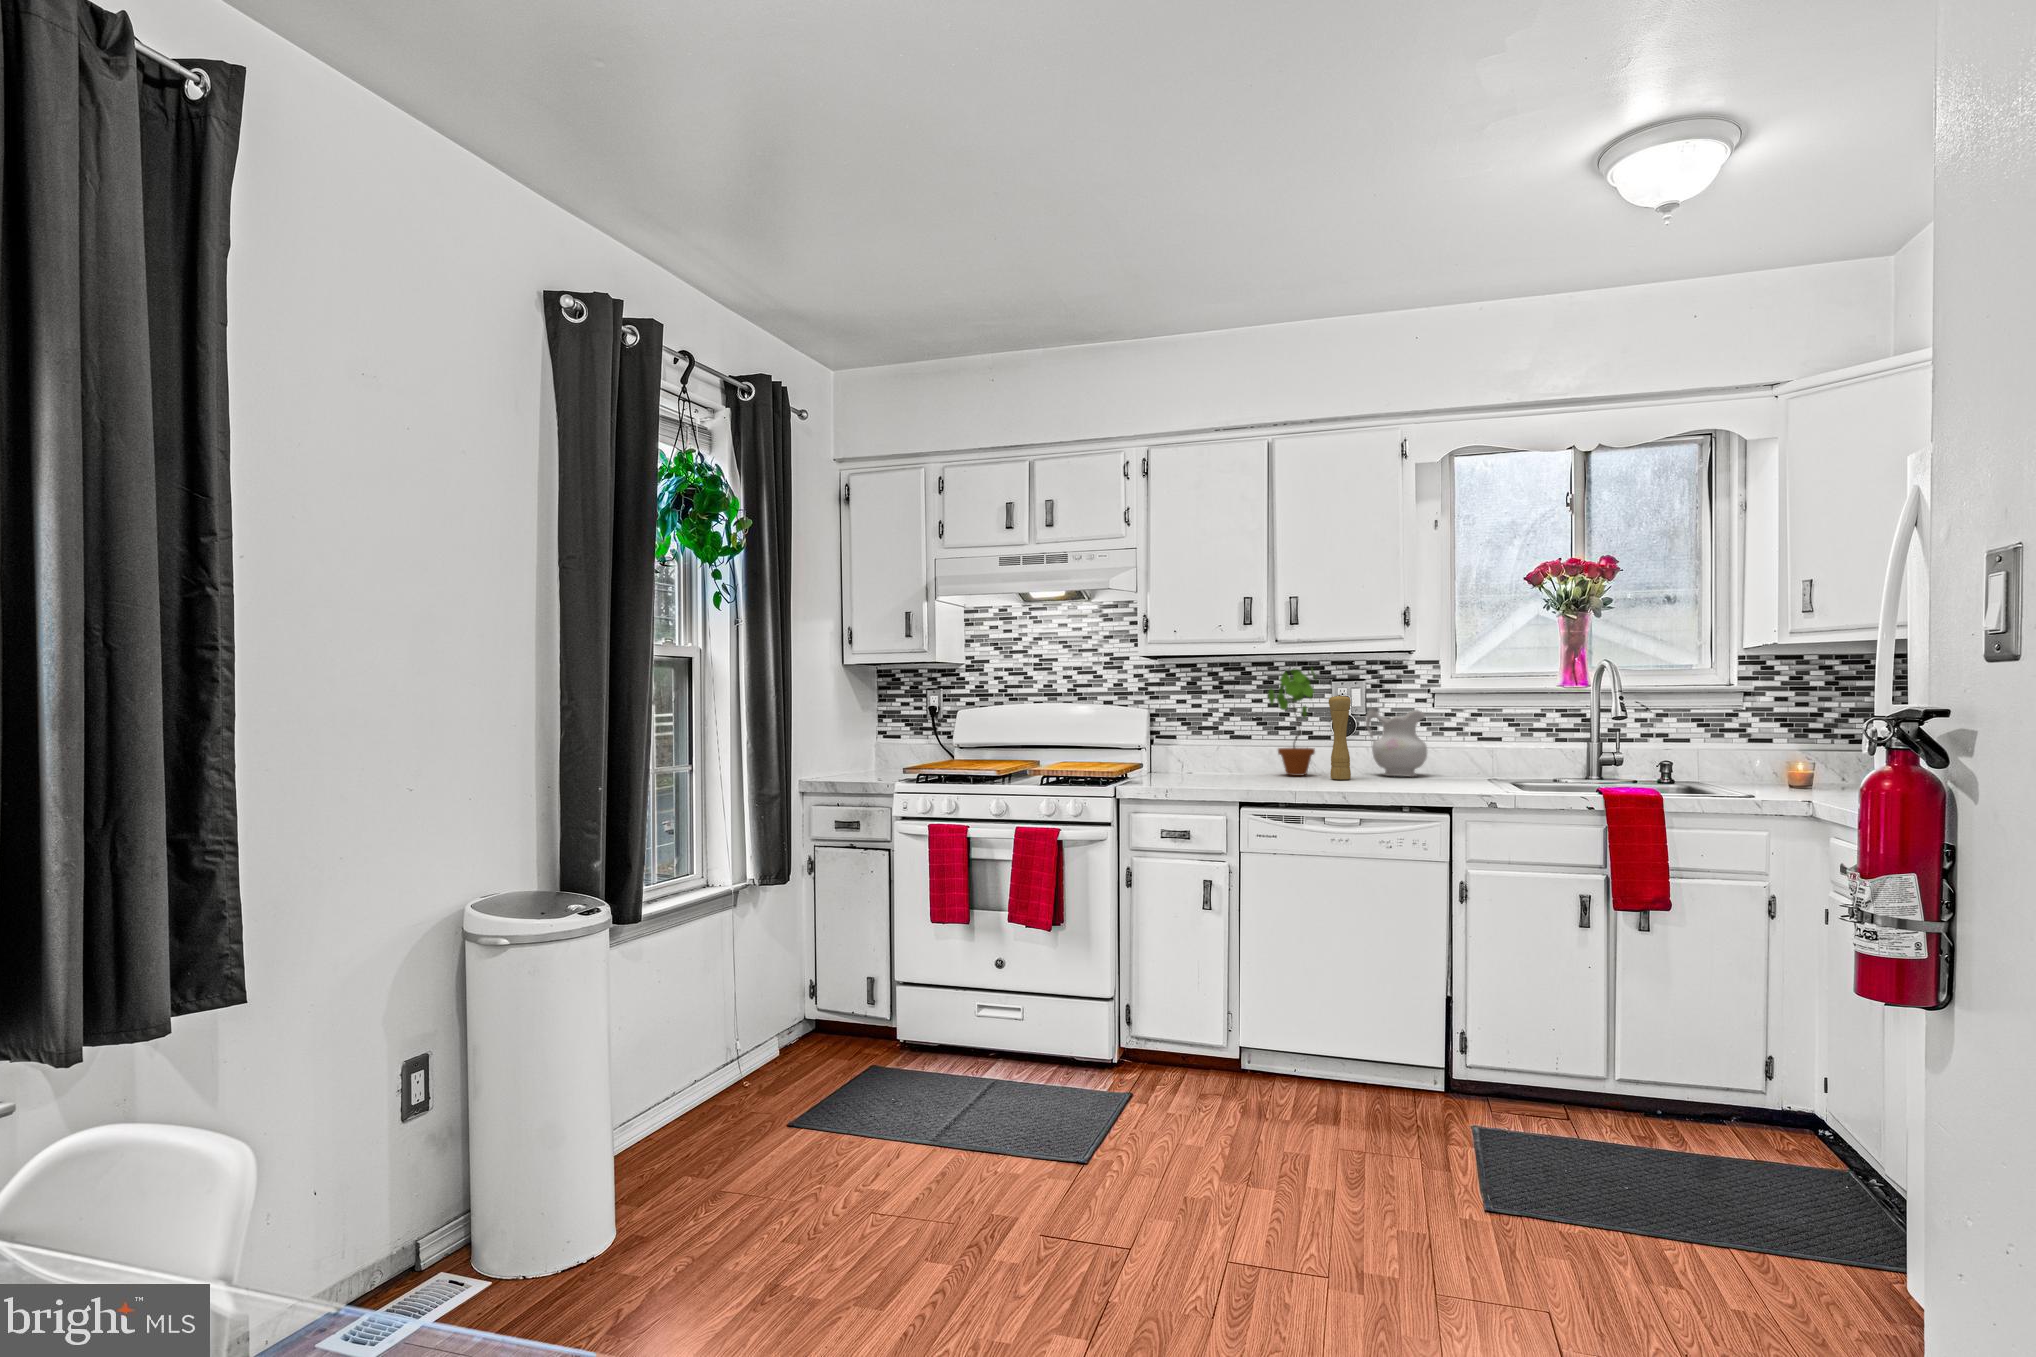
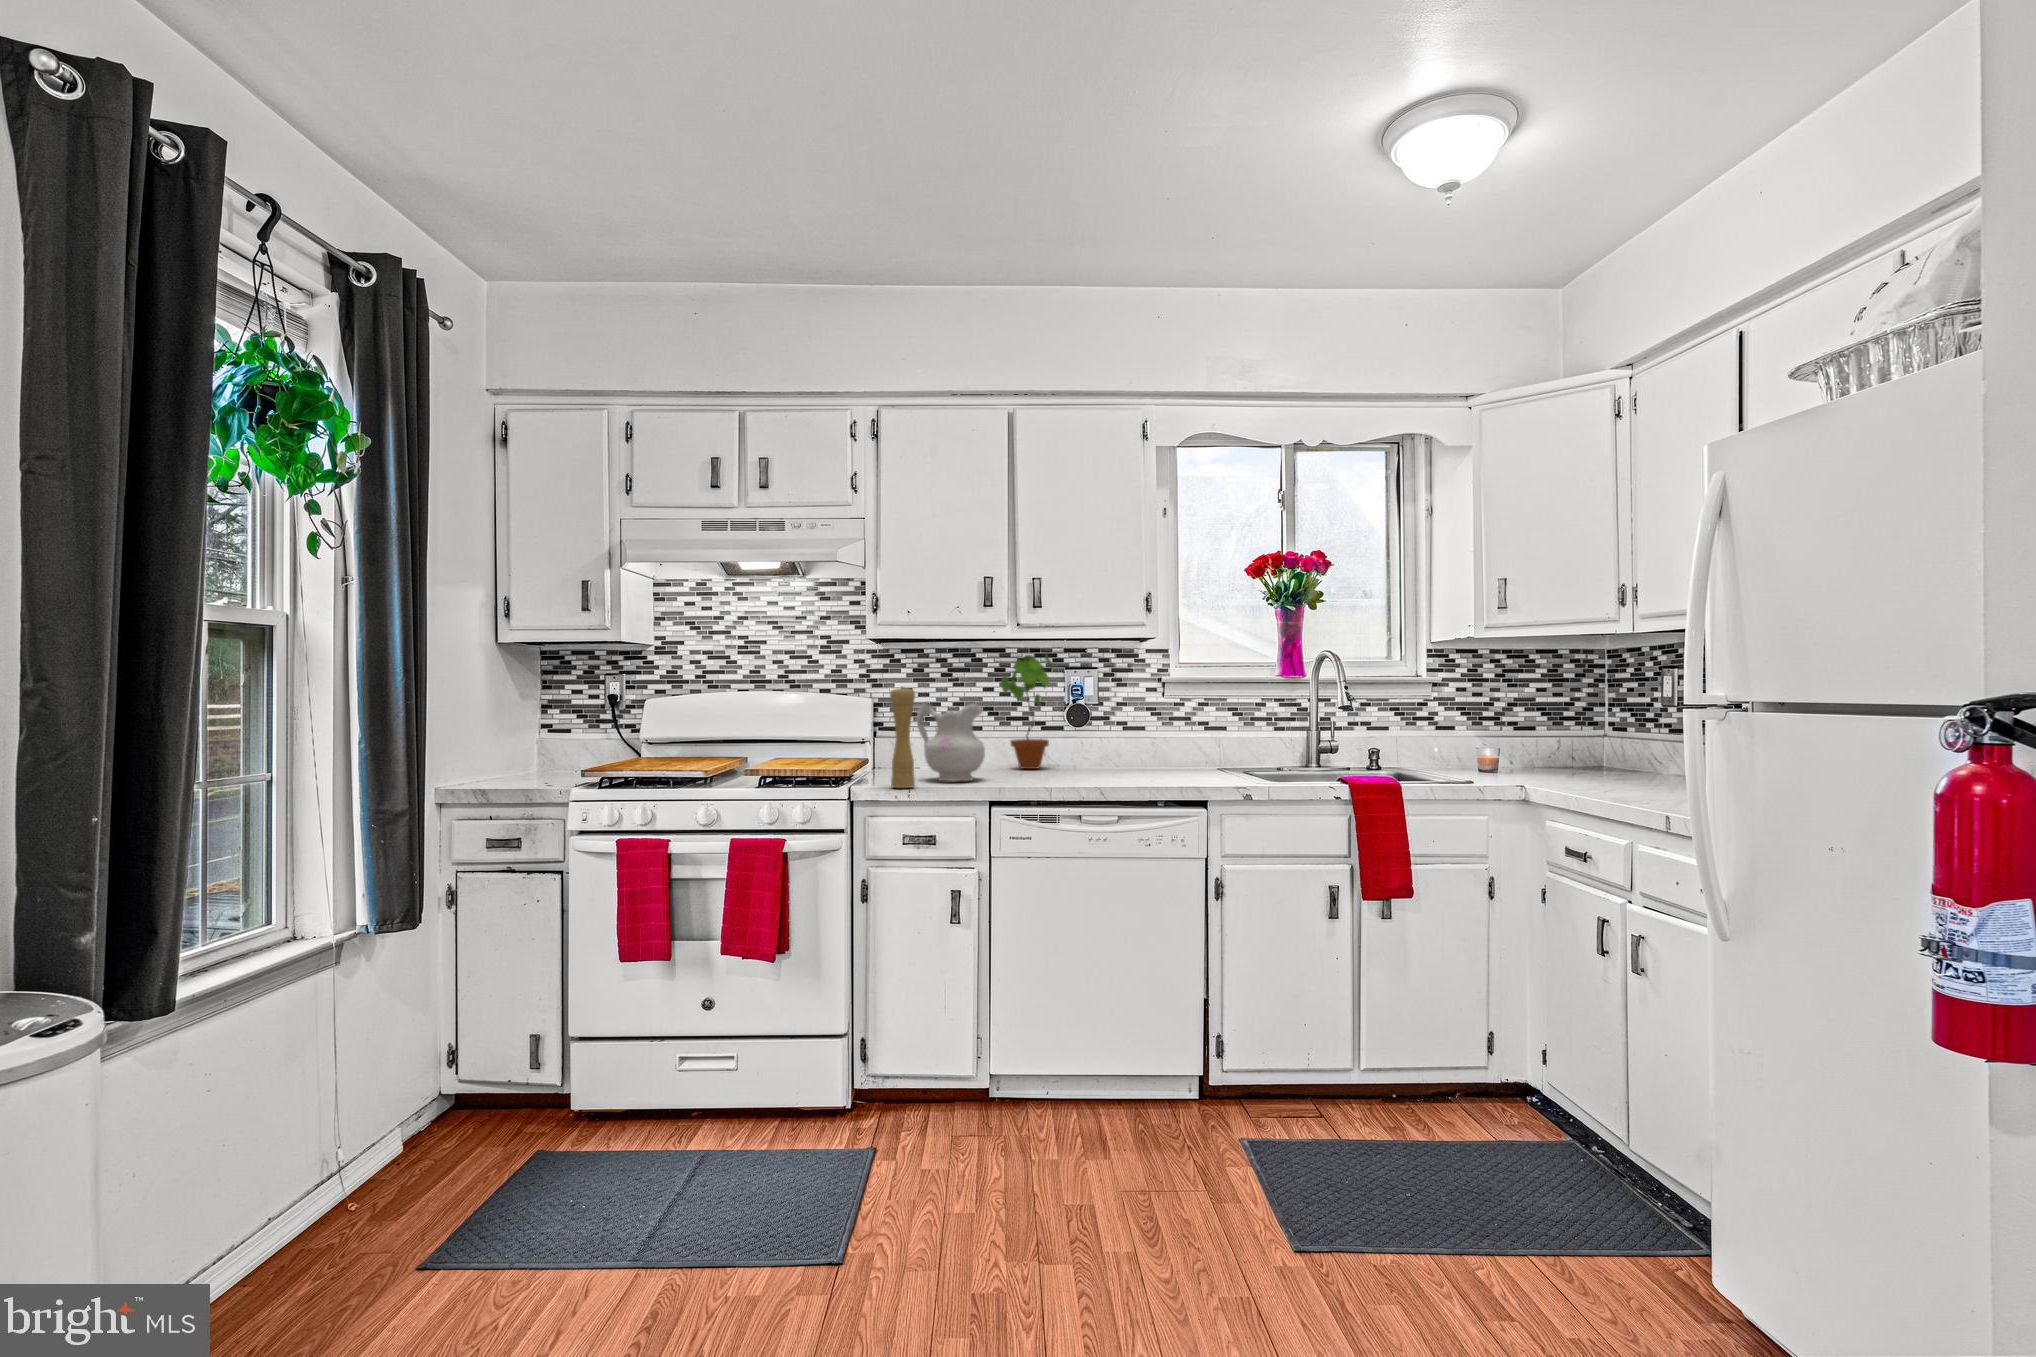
pepper mill: present [1329,695,1351,780] -> present [890,687,915,788]
ceramic pitcher: present [1366,708,1427,777] -> present [917,702,985,781]

